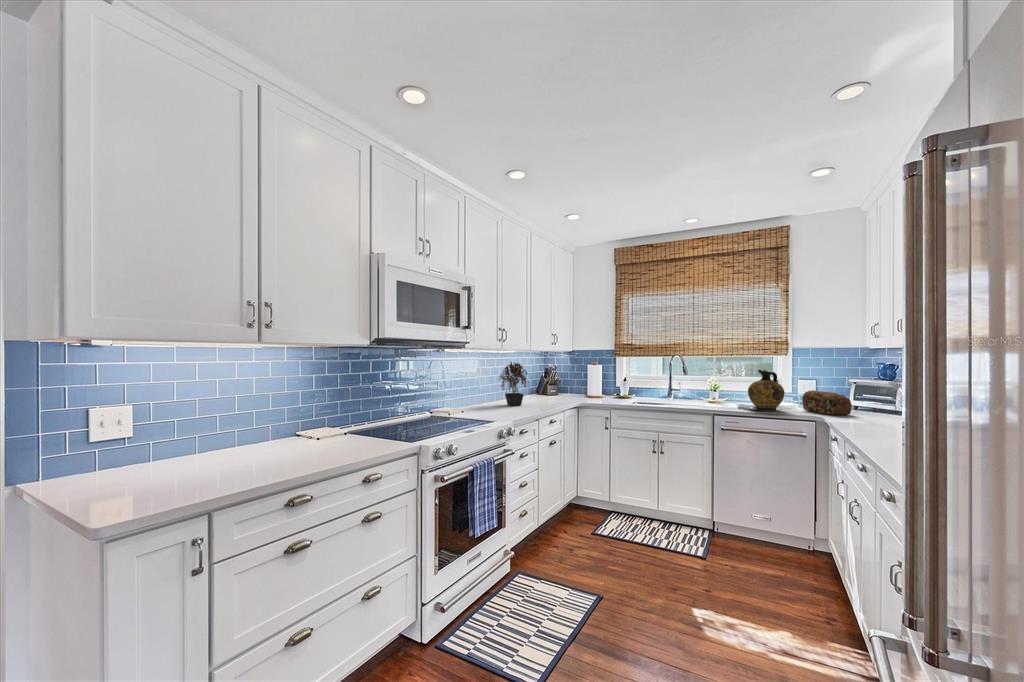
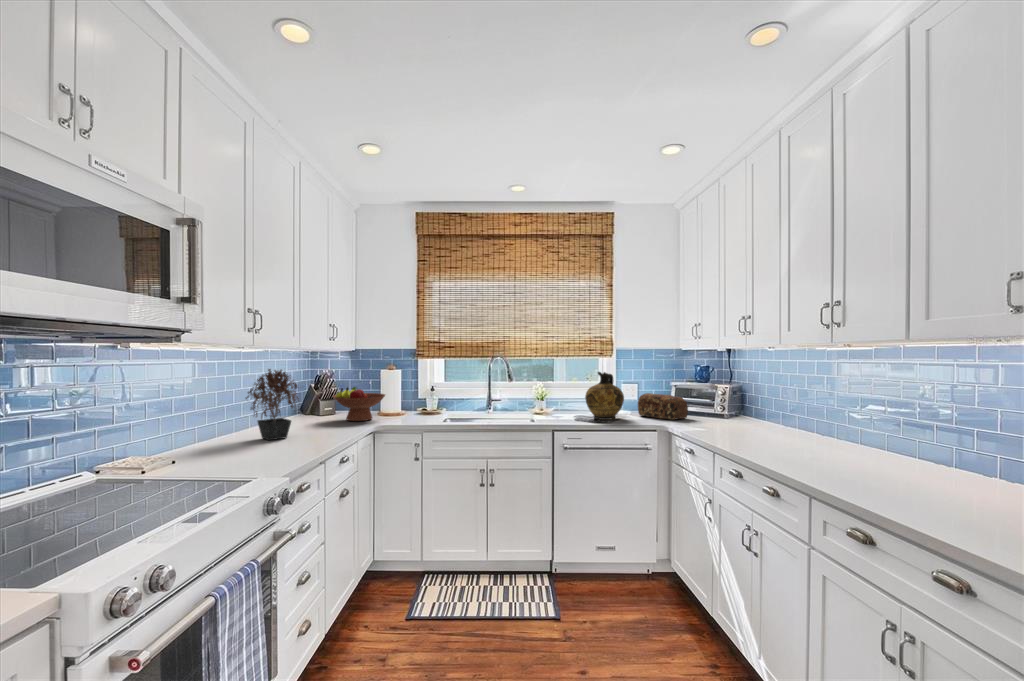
fruit bowl: none [553,376,589,400] -> present [333,387,385,421]

